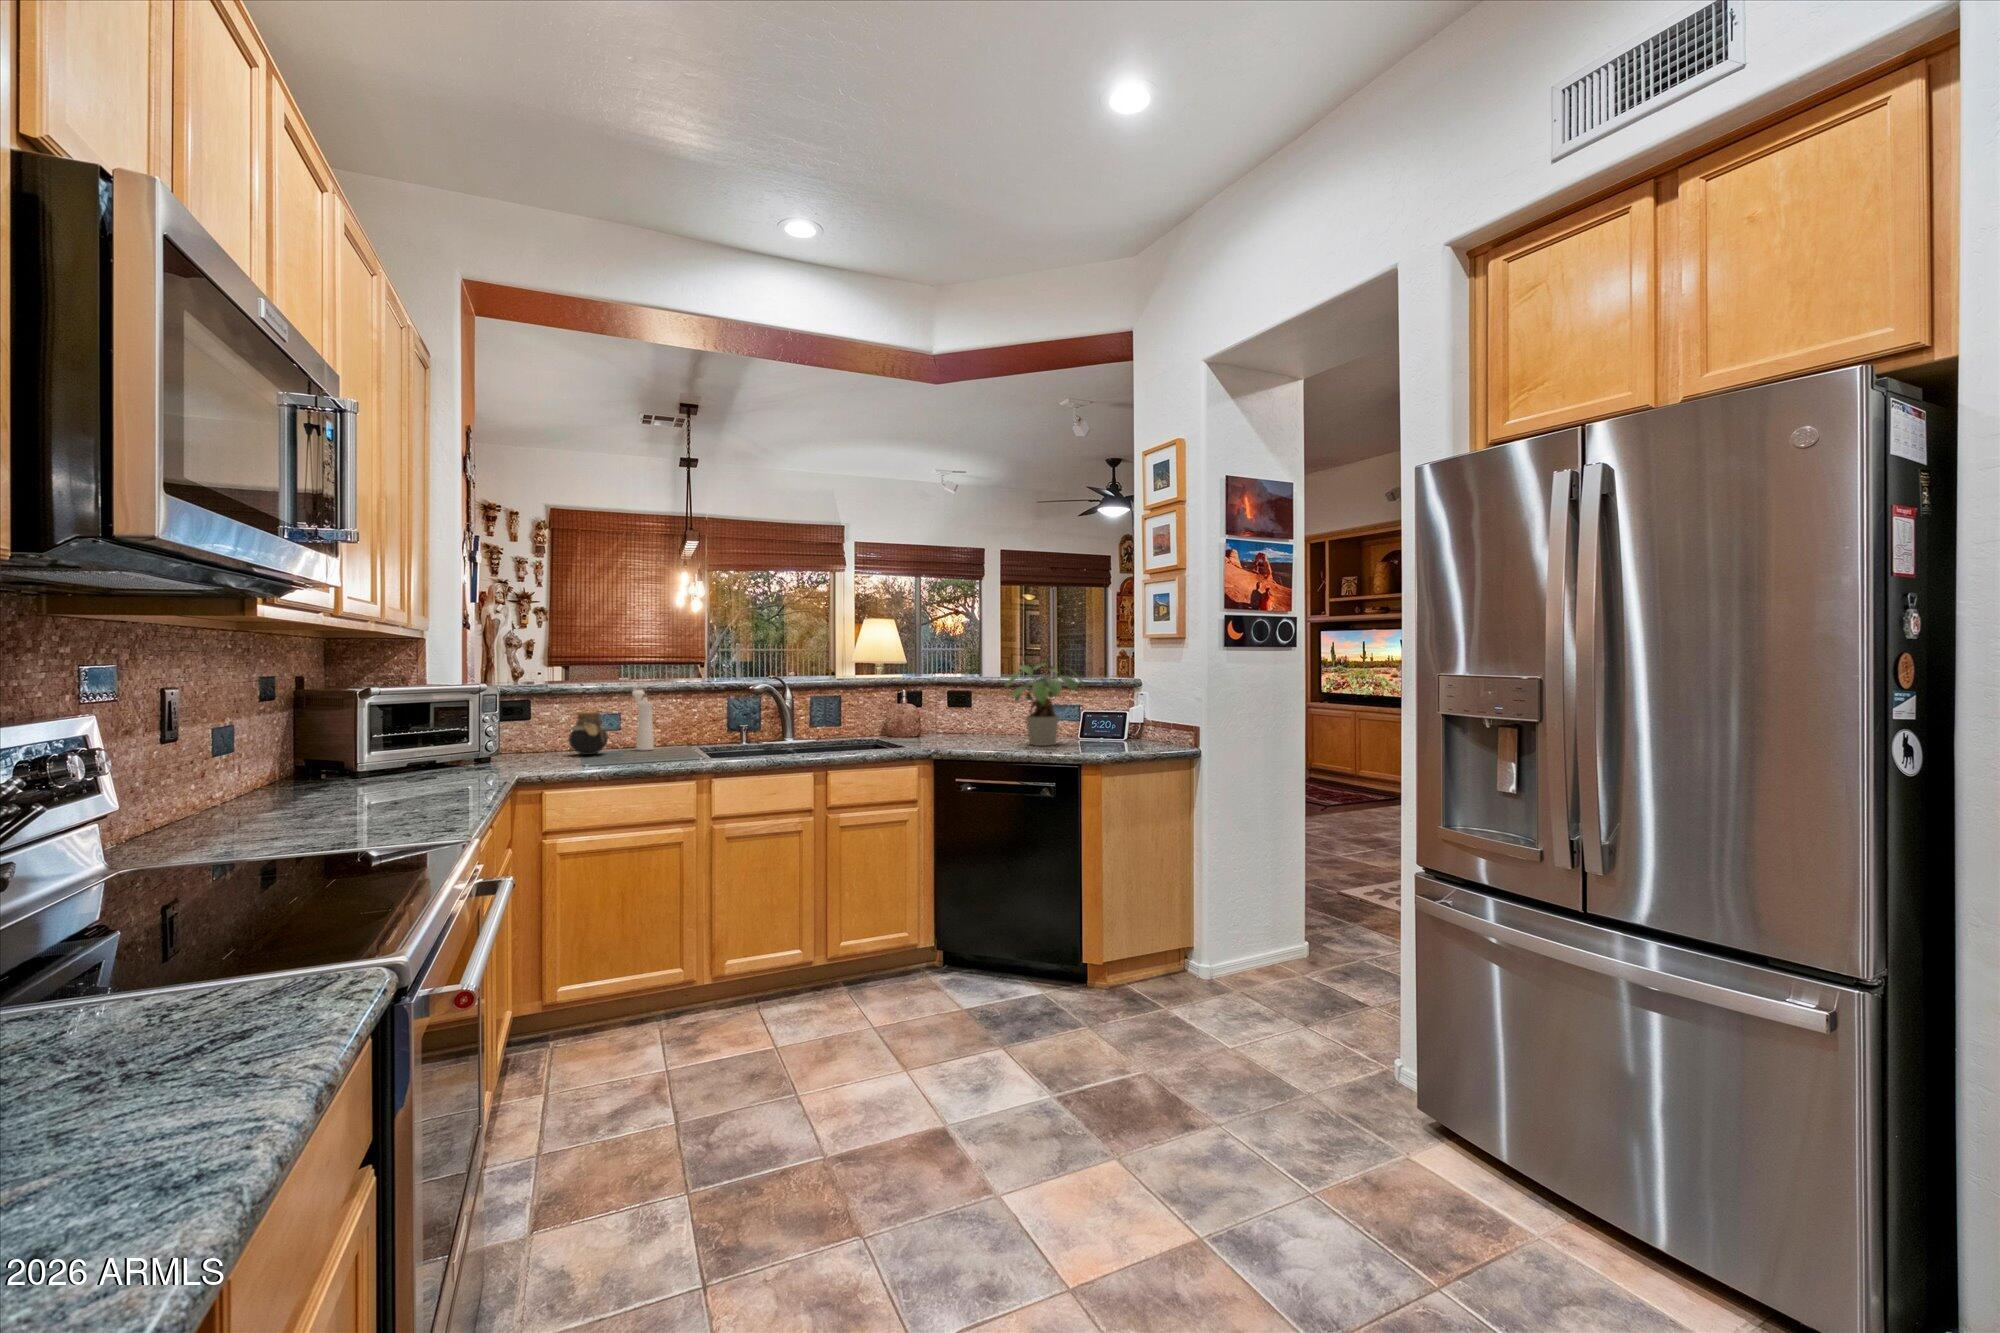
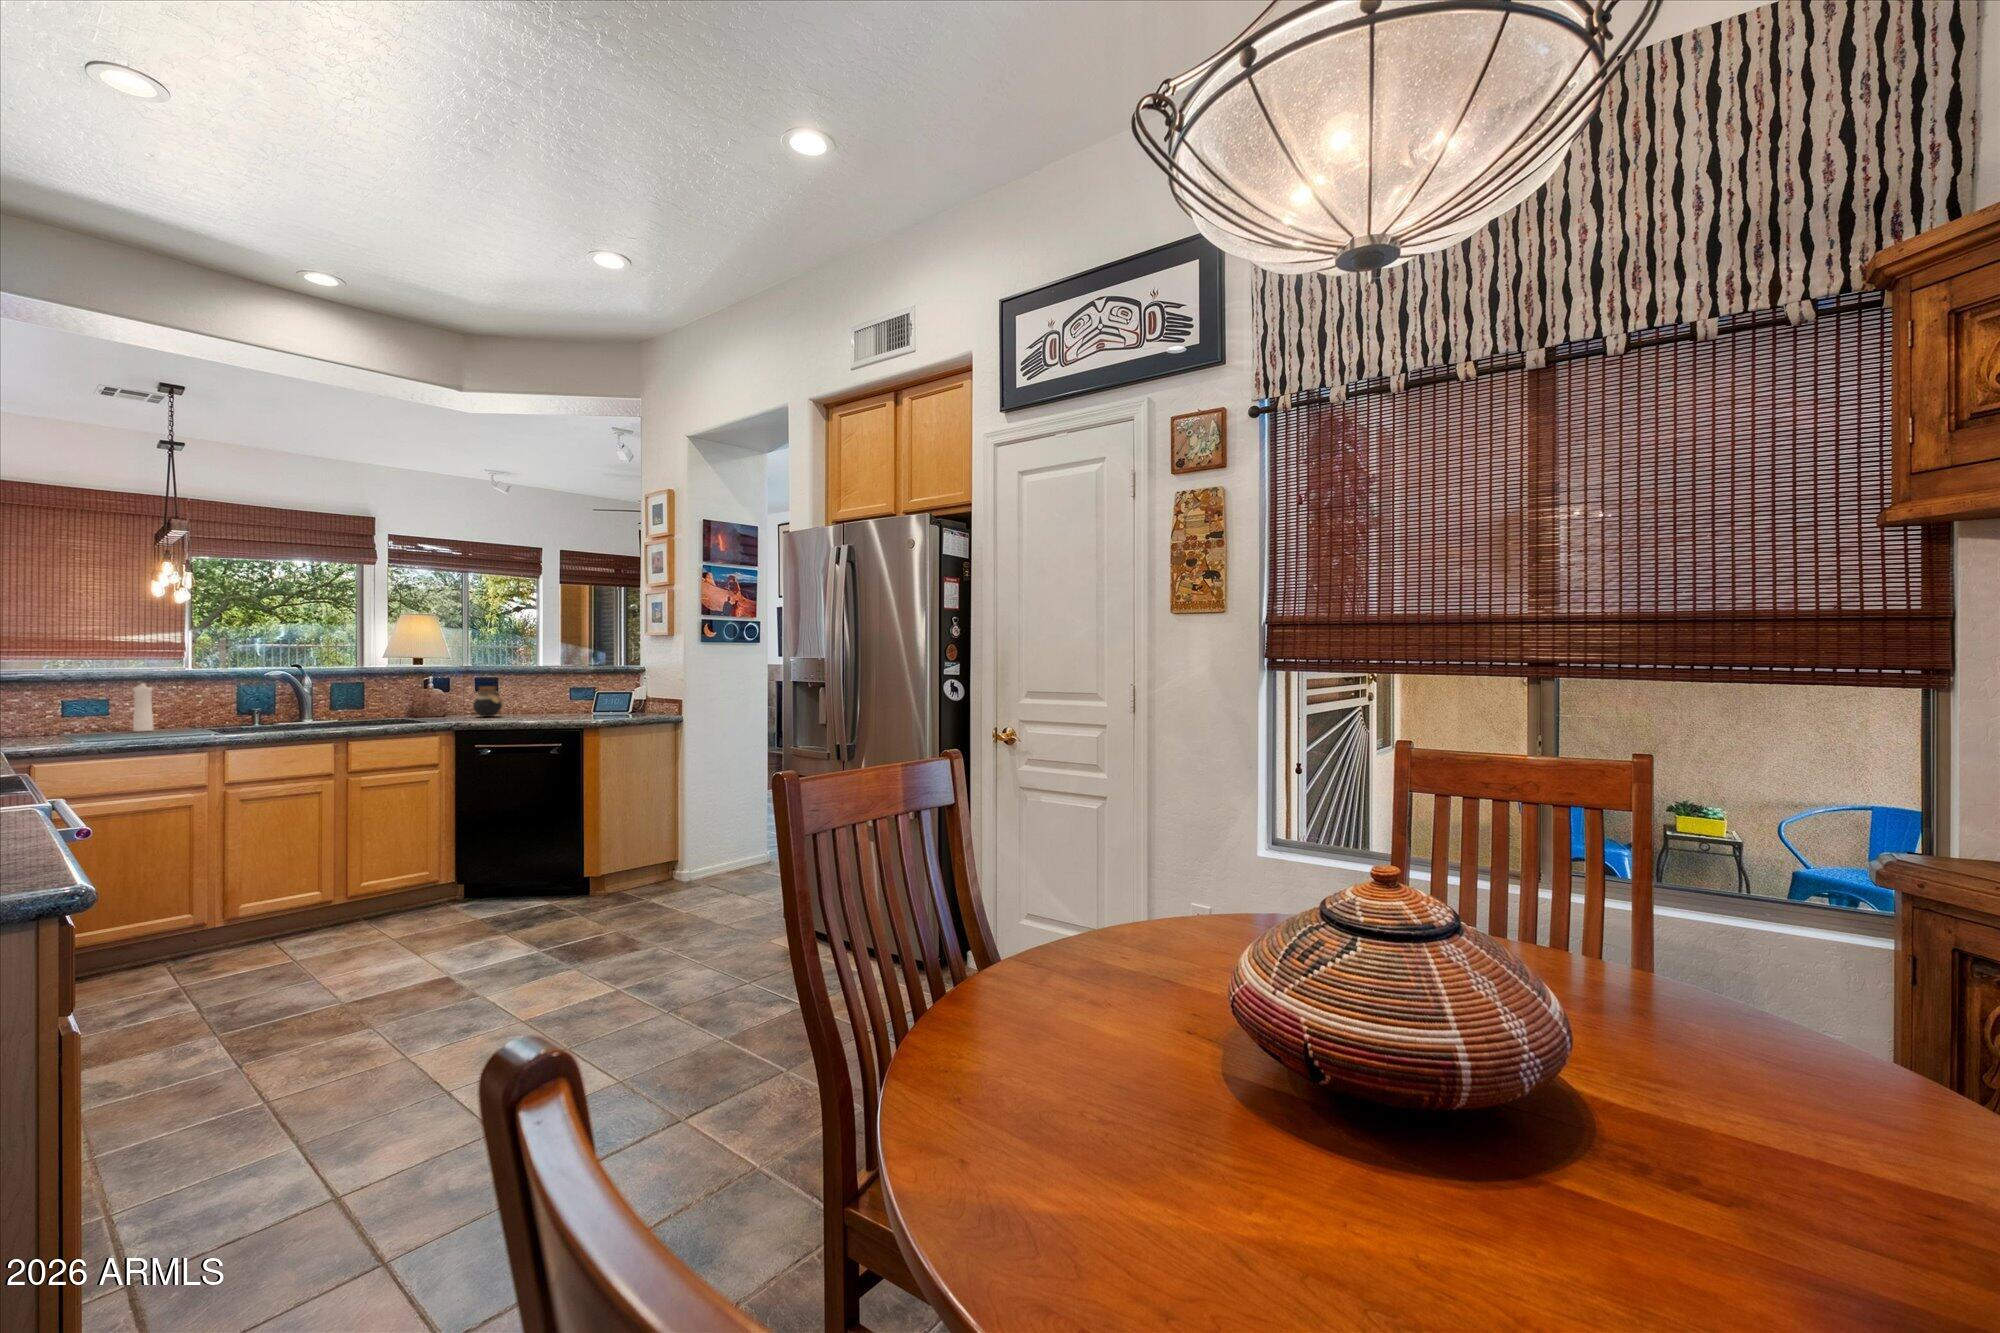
potted plant: present [1005,663,1085,746] -> none [522,653,595,718]
jar: present [569,712,608,755] -> present [473,687,503,717]

